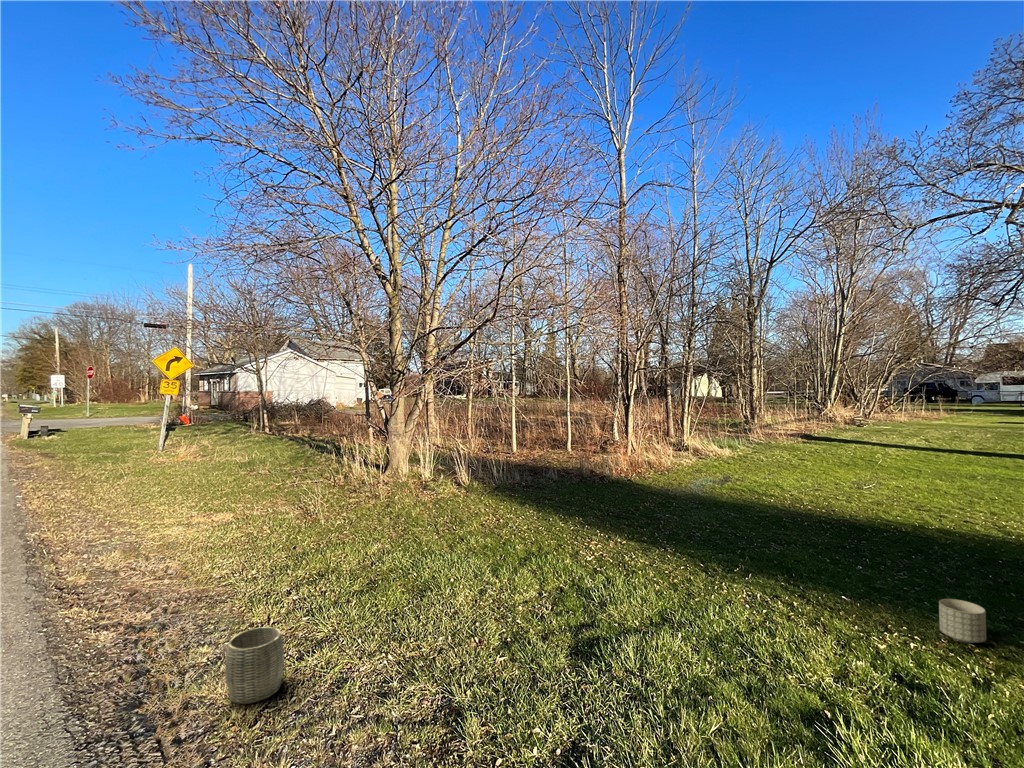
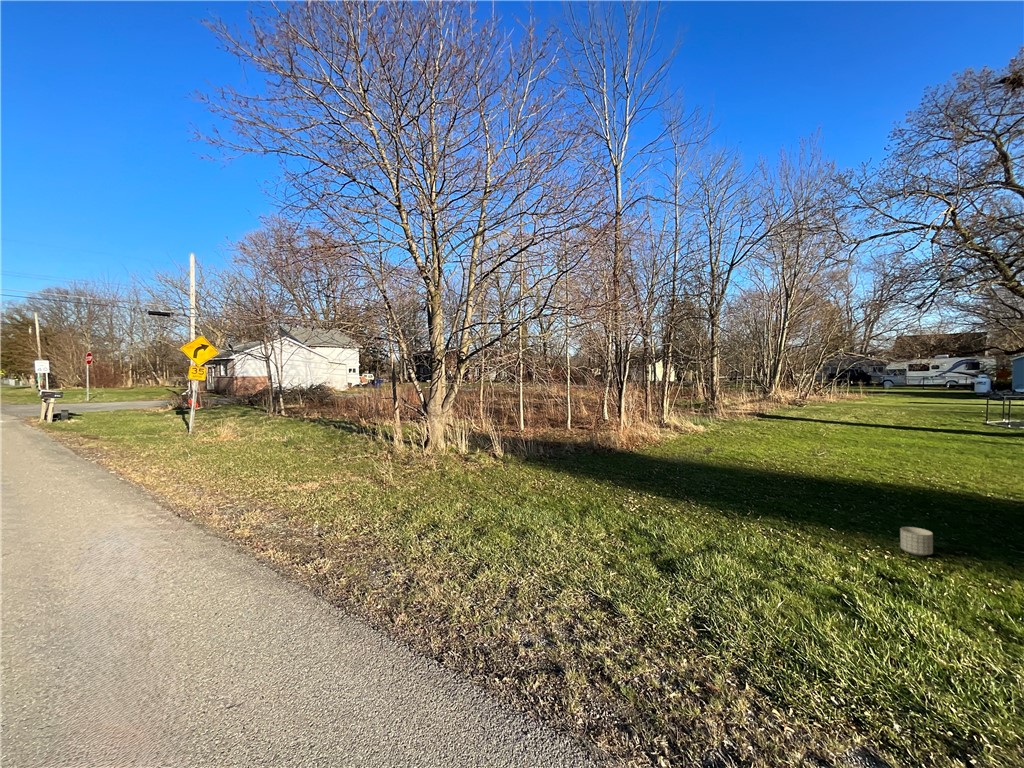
woven basket: present [225,627,284,704] -> none [426,555,464,606]

